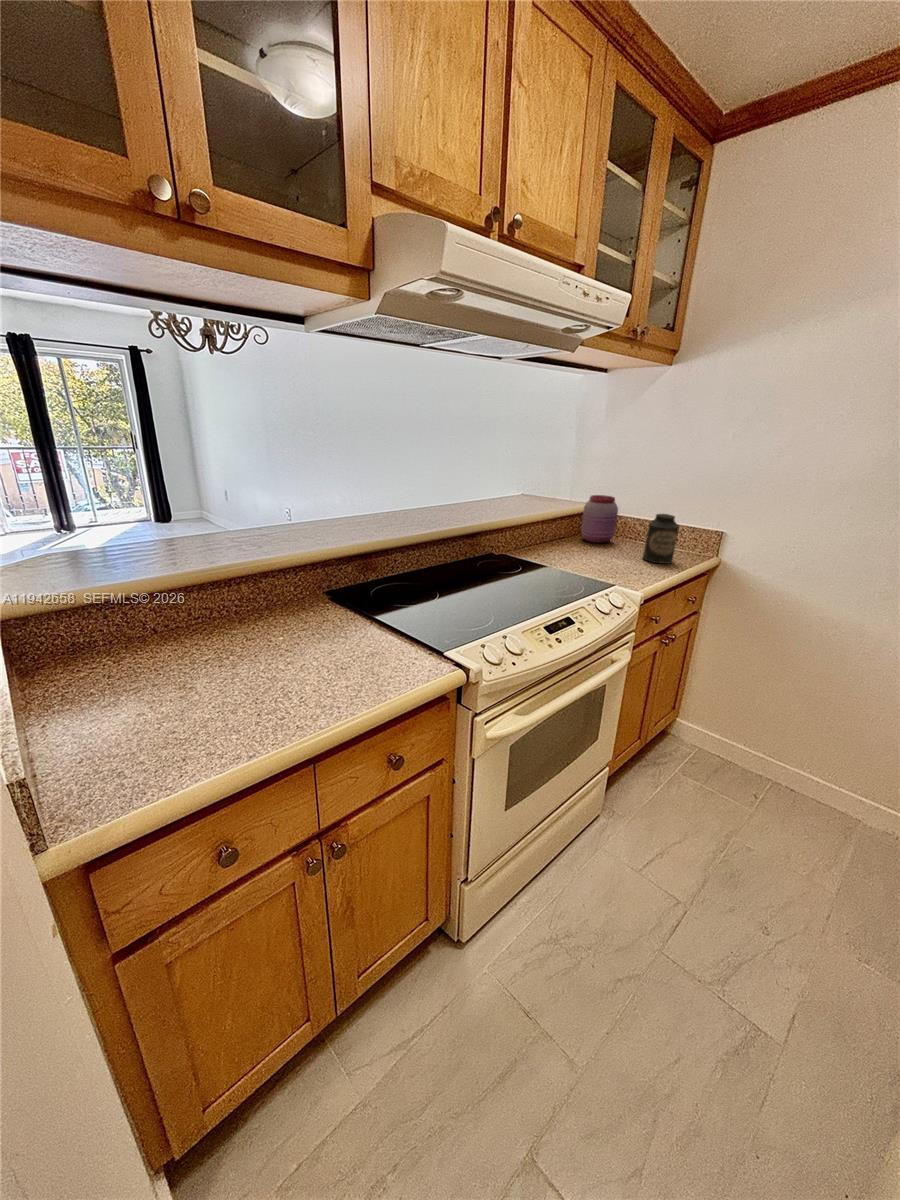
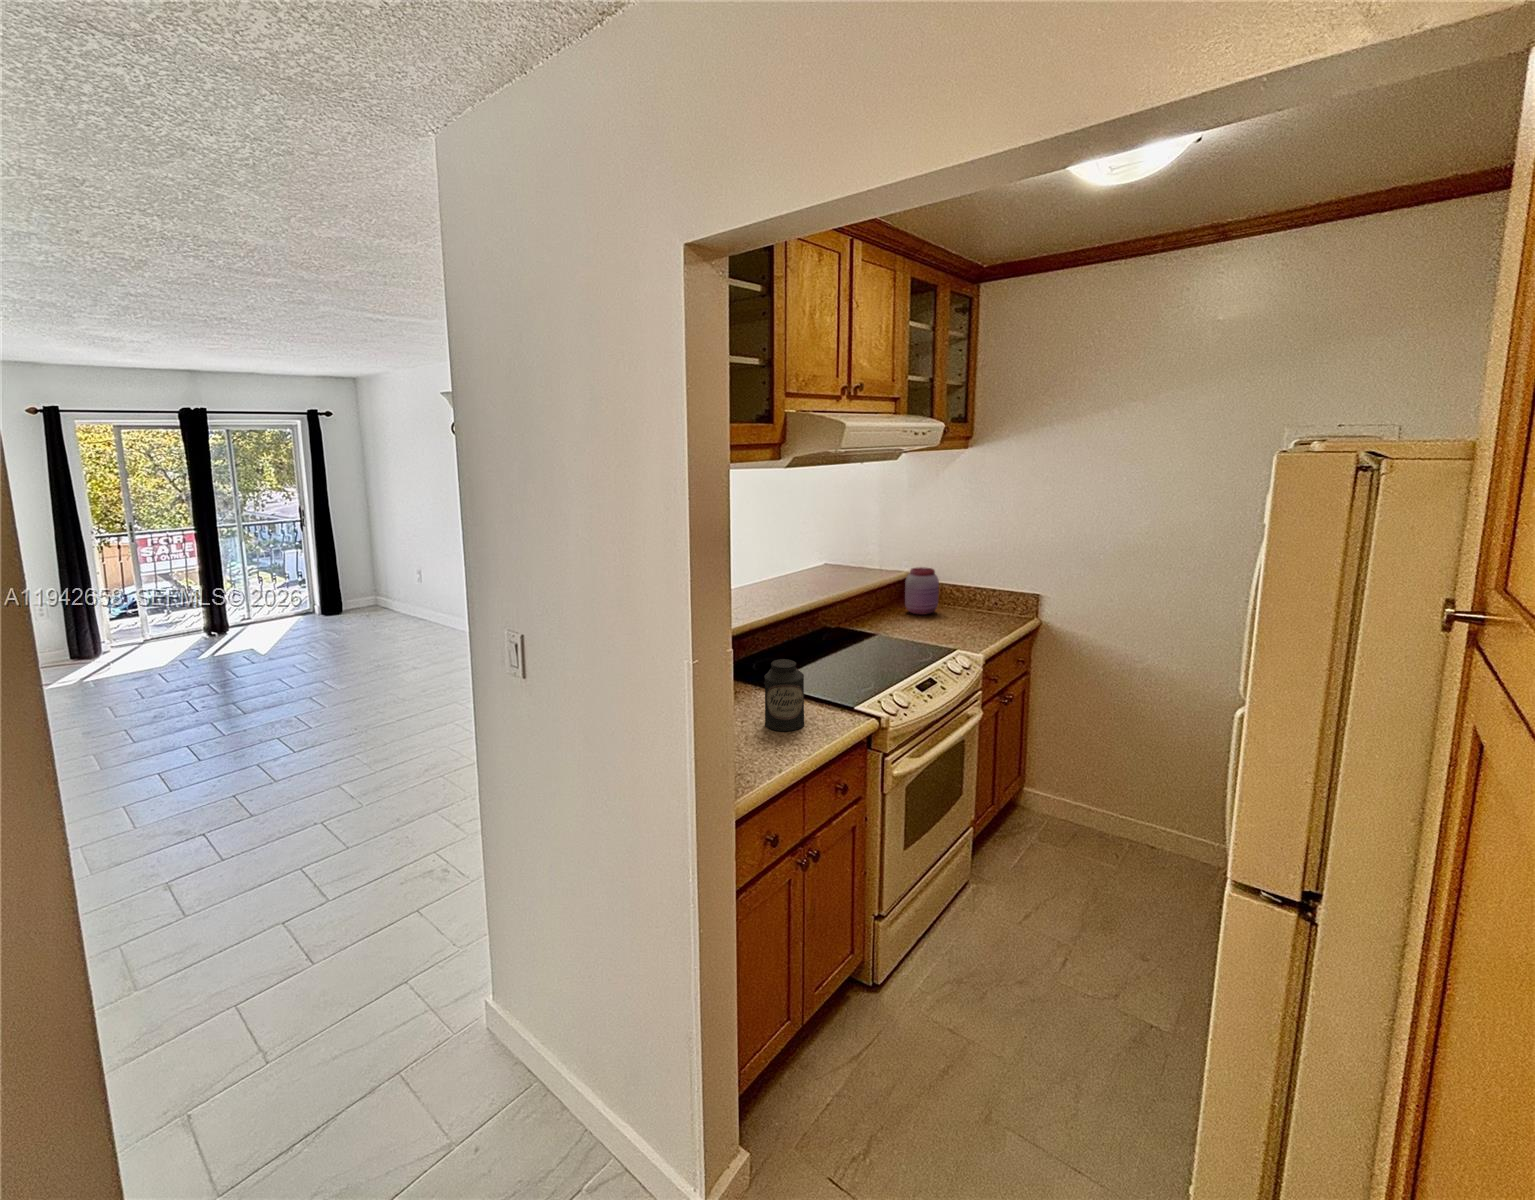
canister: present [643,514,679,564] -> present [764,659,804,731]

